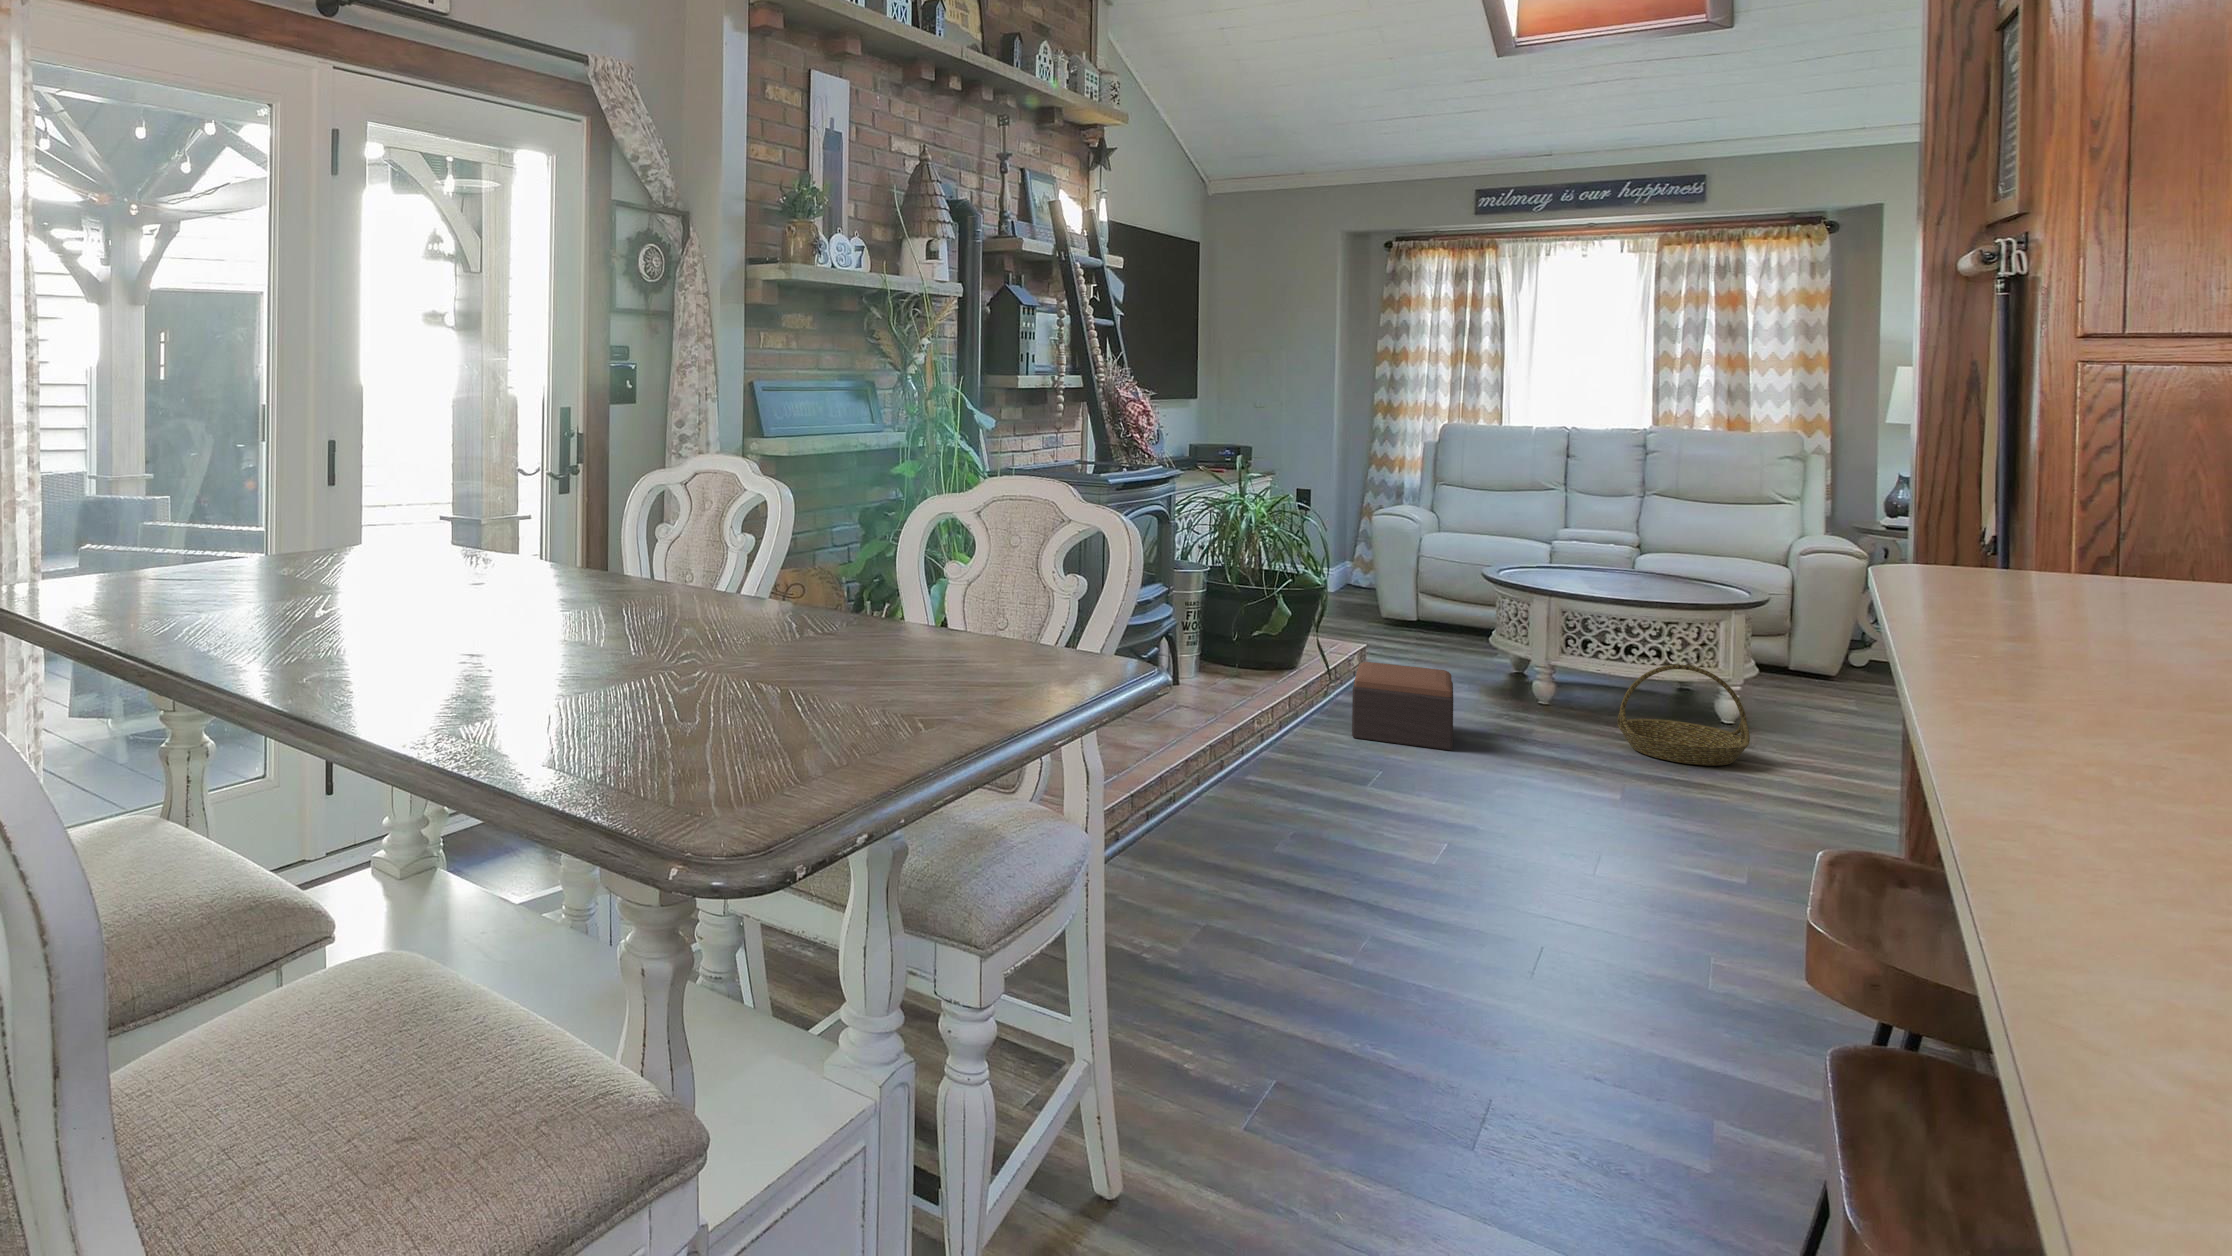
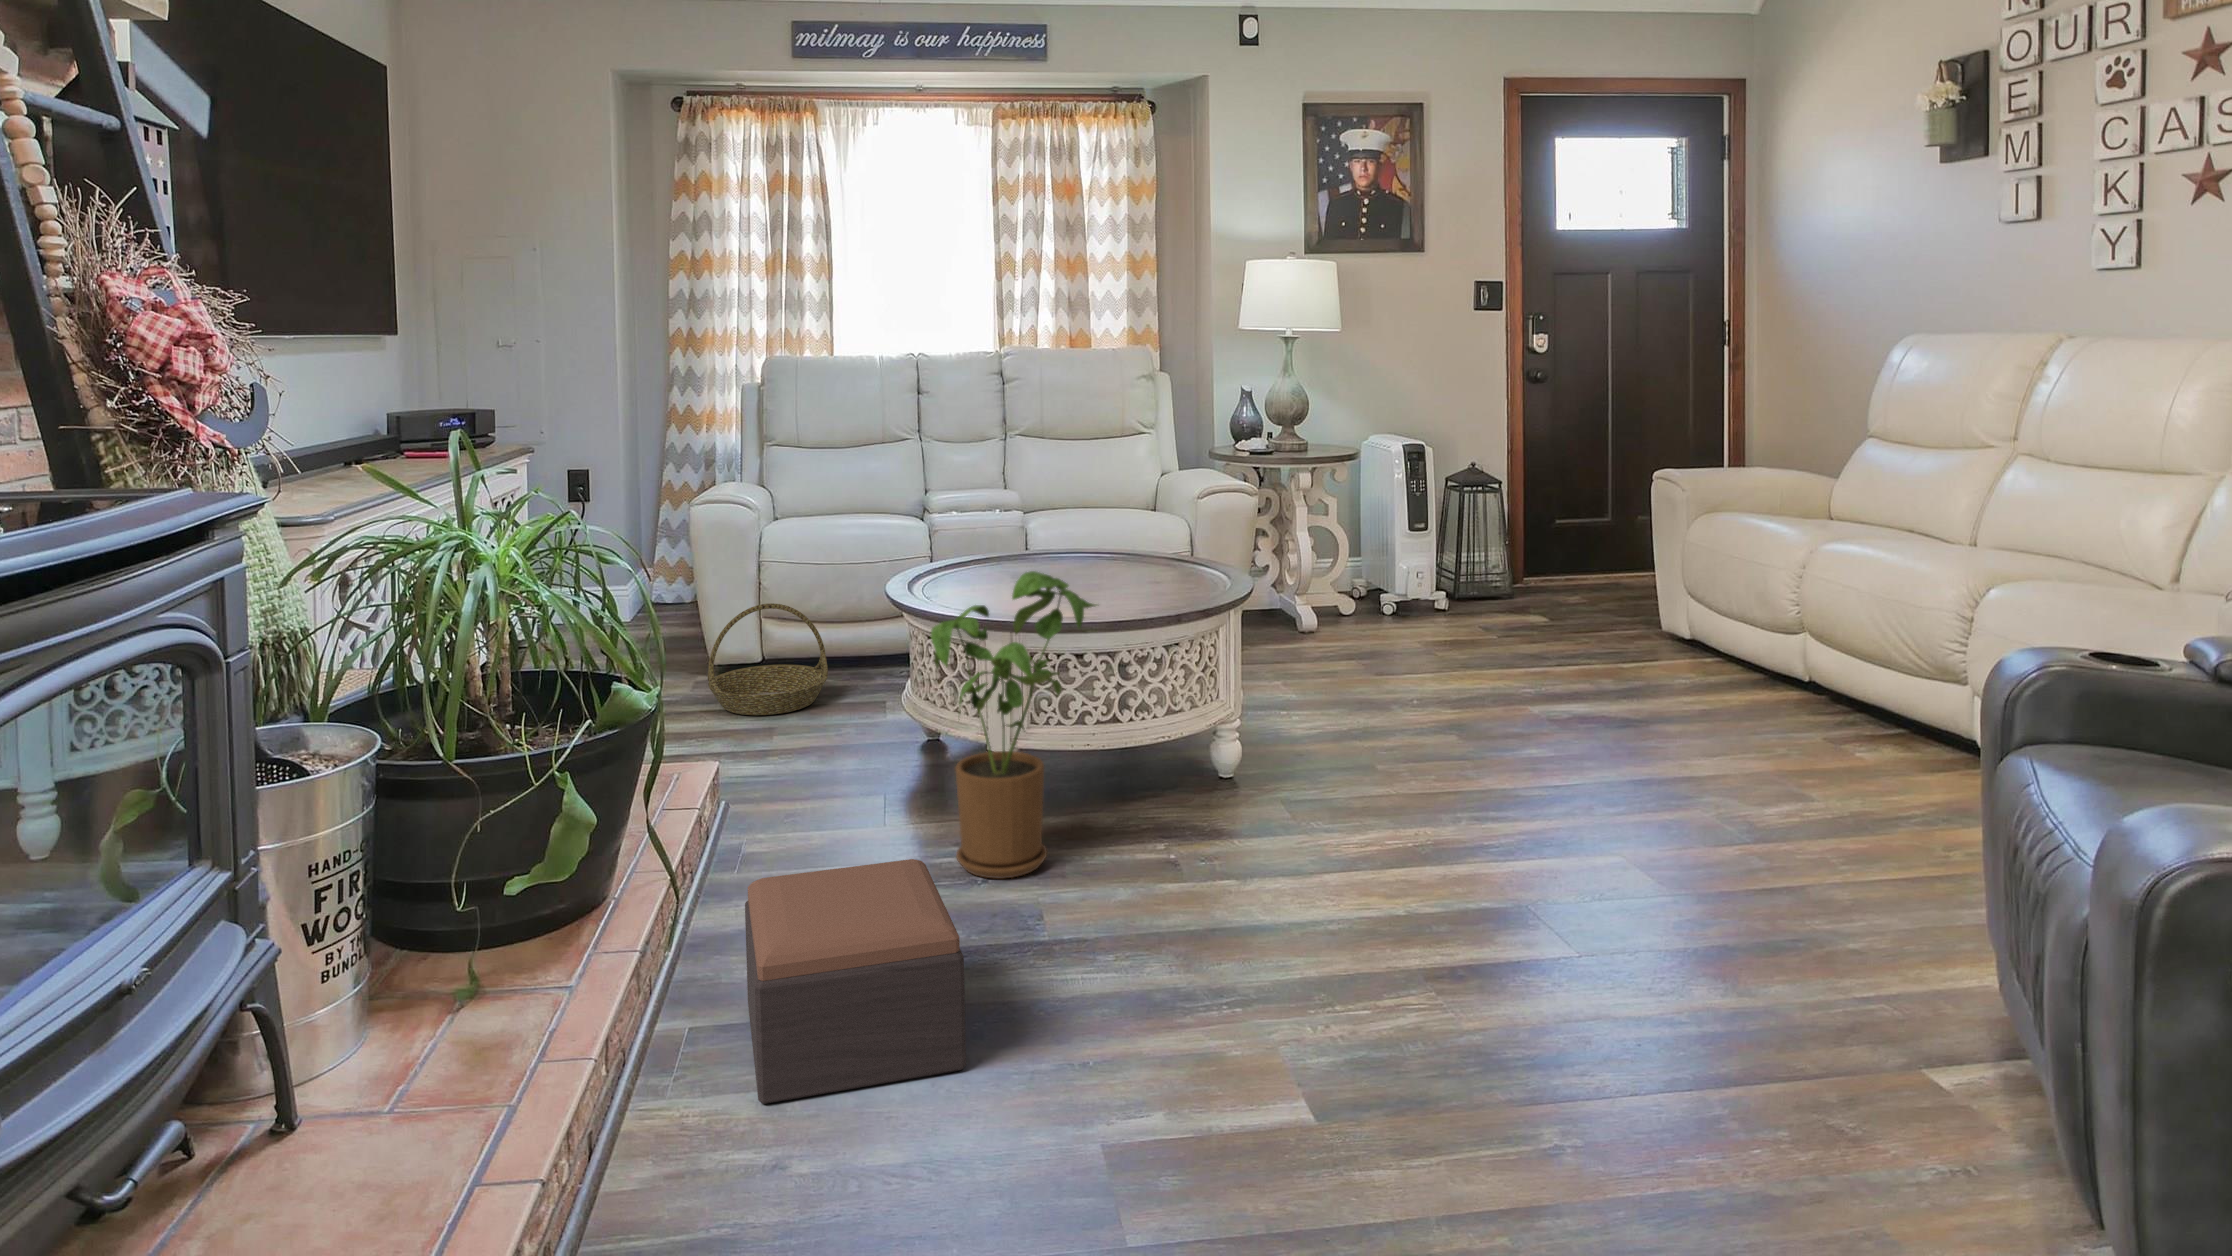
house plant: none [1485,555,1598,718] -> present [931,571,1096,879]
basket: present [1617,665,1750,766] -> present [708,603,828,715]

